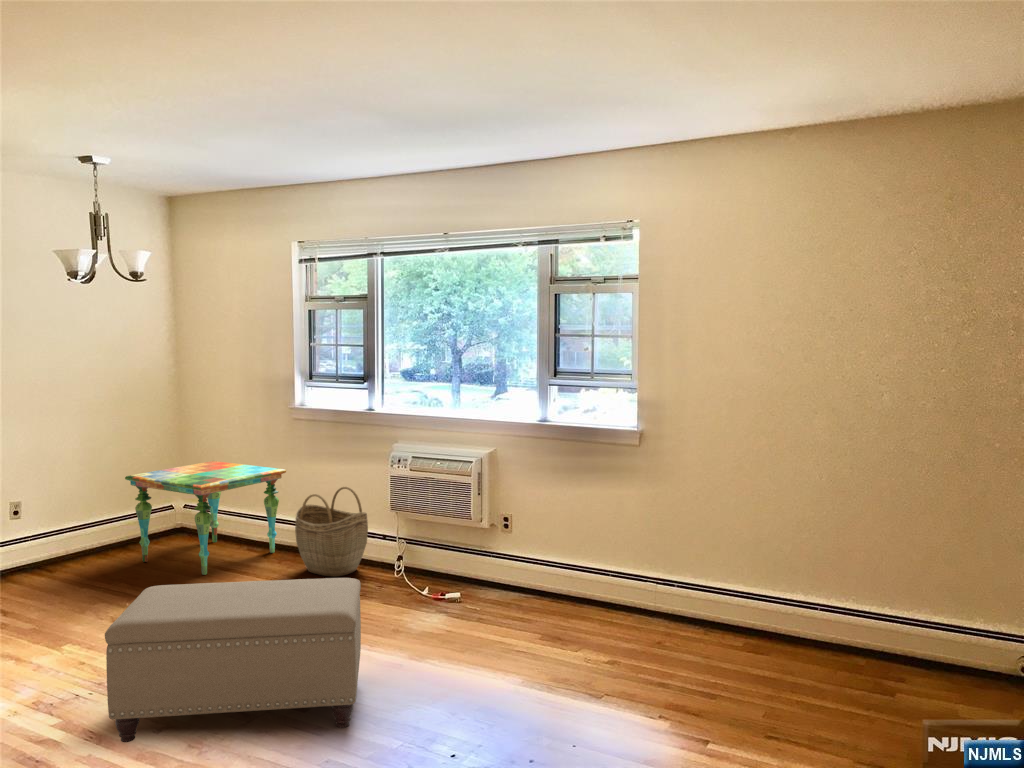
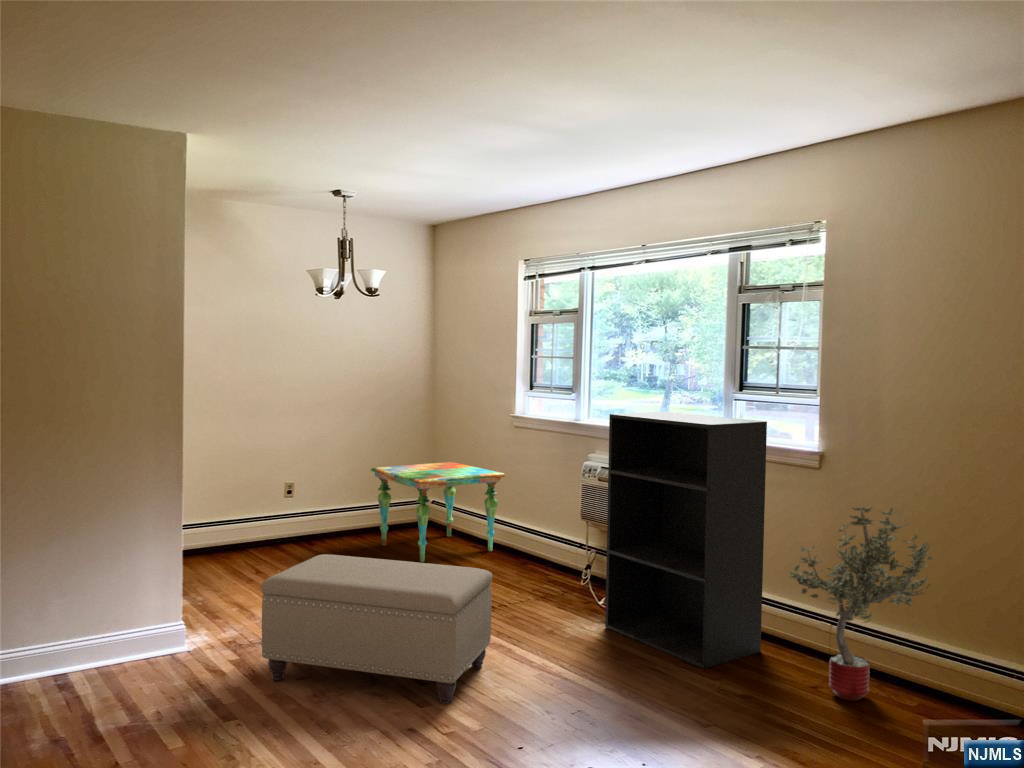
bookshelf: none [445,399,598,641] -> present [605,412,767,668]
potted tree: none [627,476,763,648] -> present [790,507,933,701]
woven basket: present [295,487,368,577] -> none [499,493,565,578]

